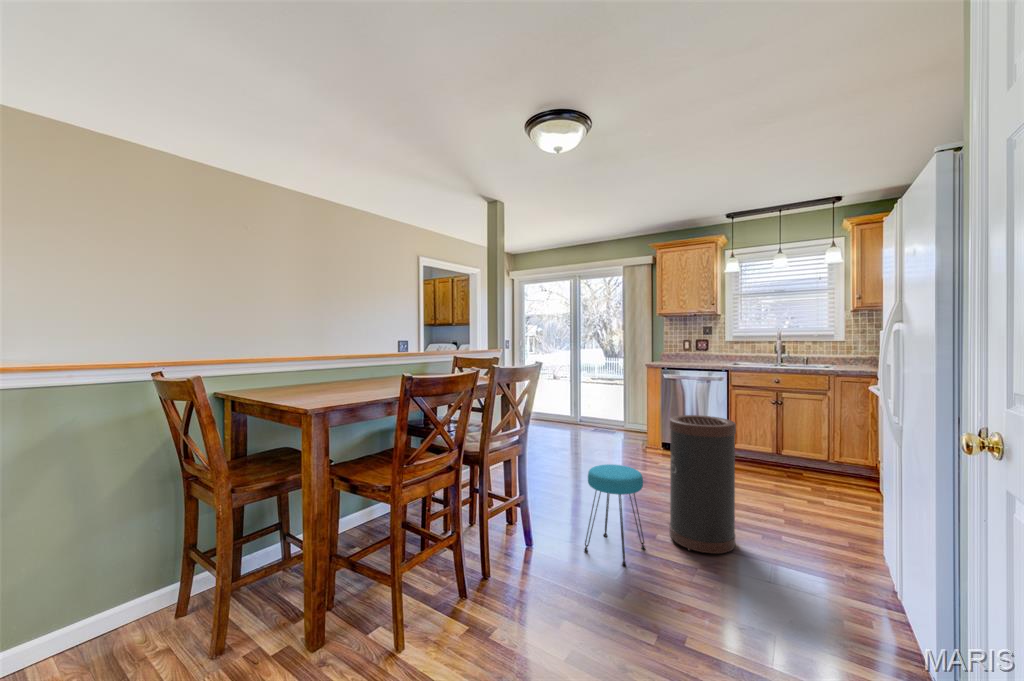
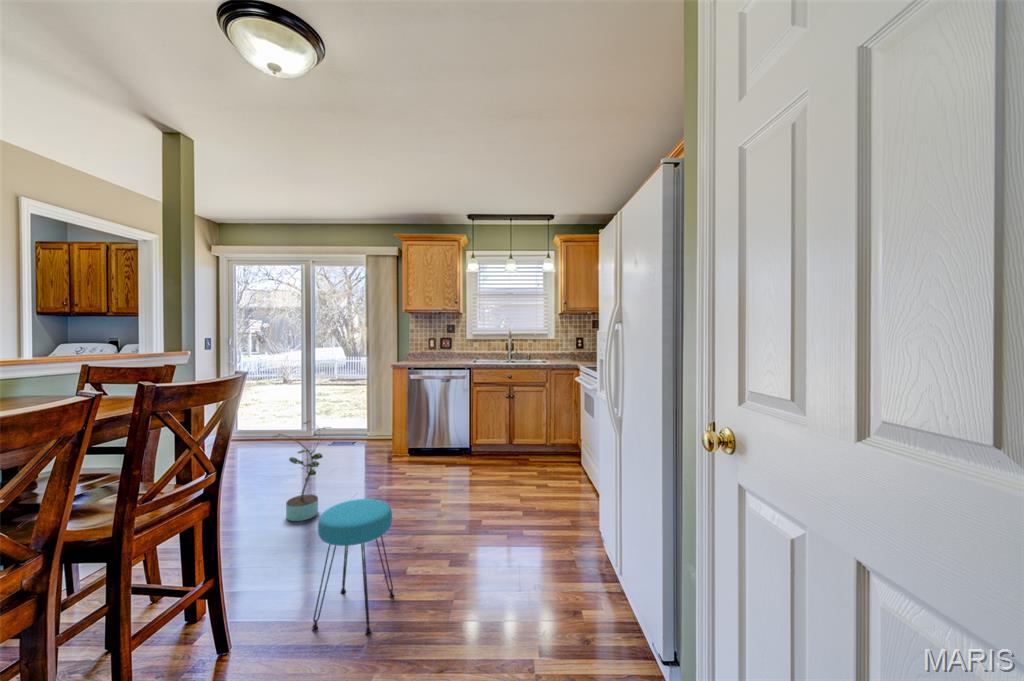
potted plant: none [553,406,596,484] -> present [273,421,325,521]
trash can: present [669,415,736,553] -> none [421,424,489,581]

